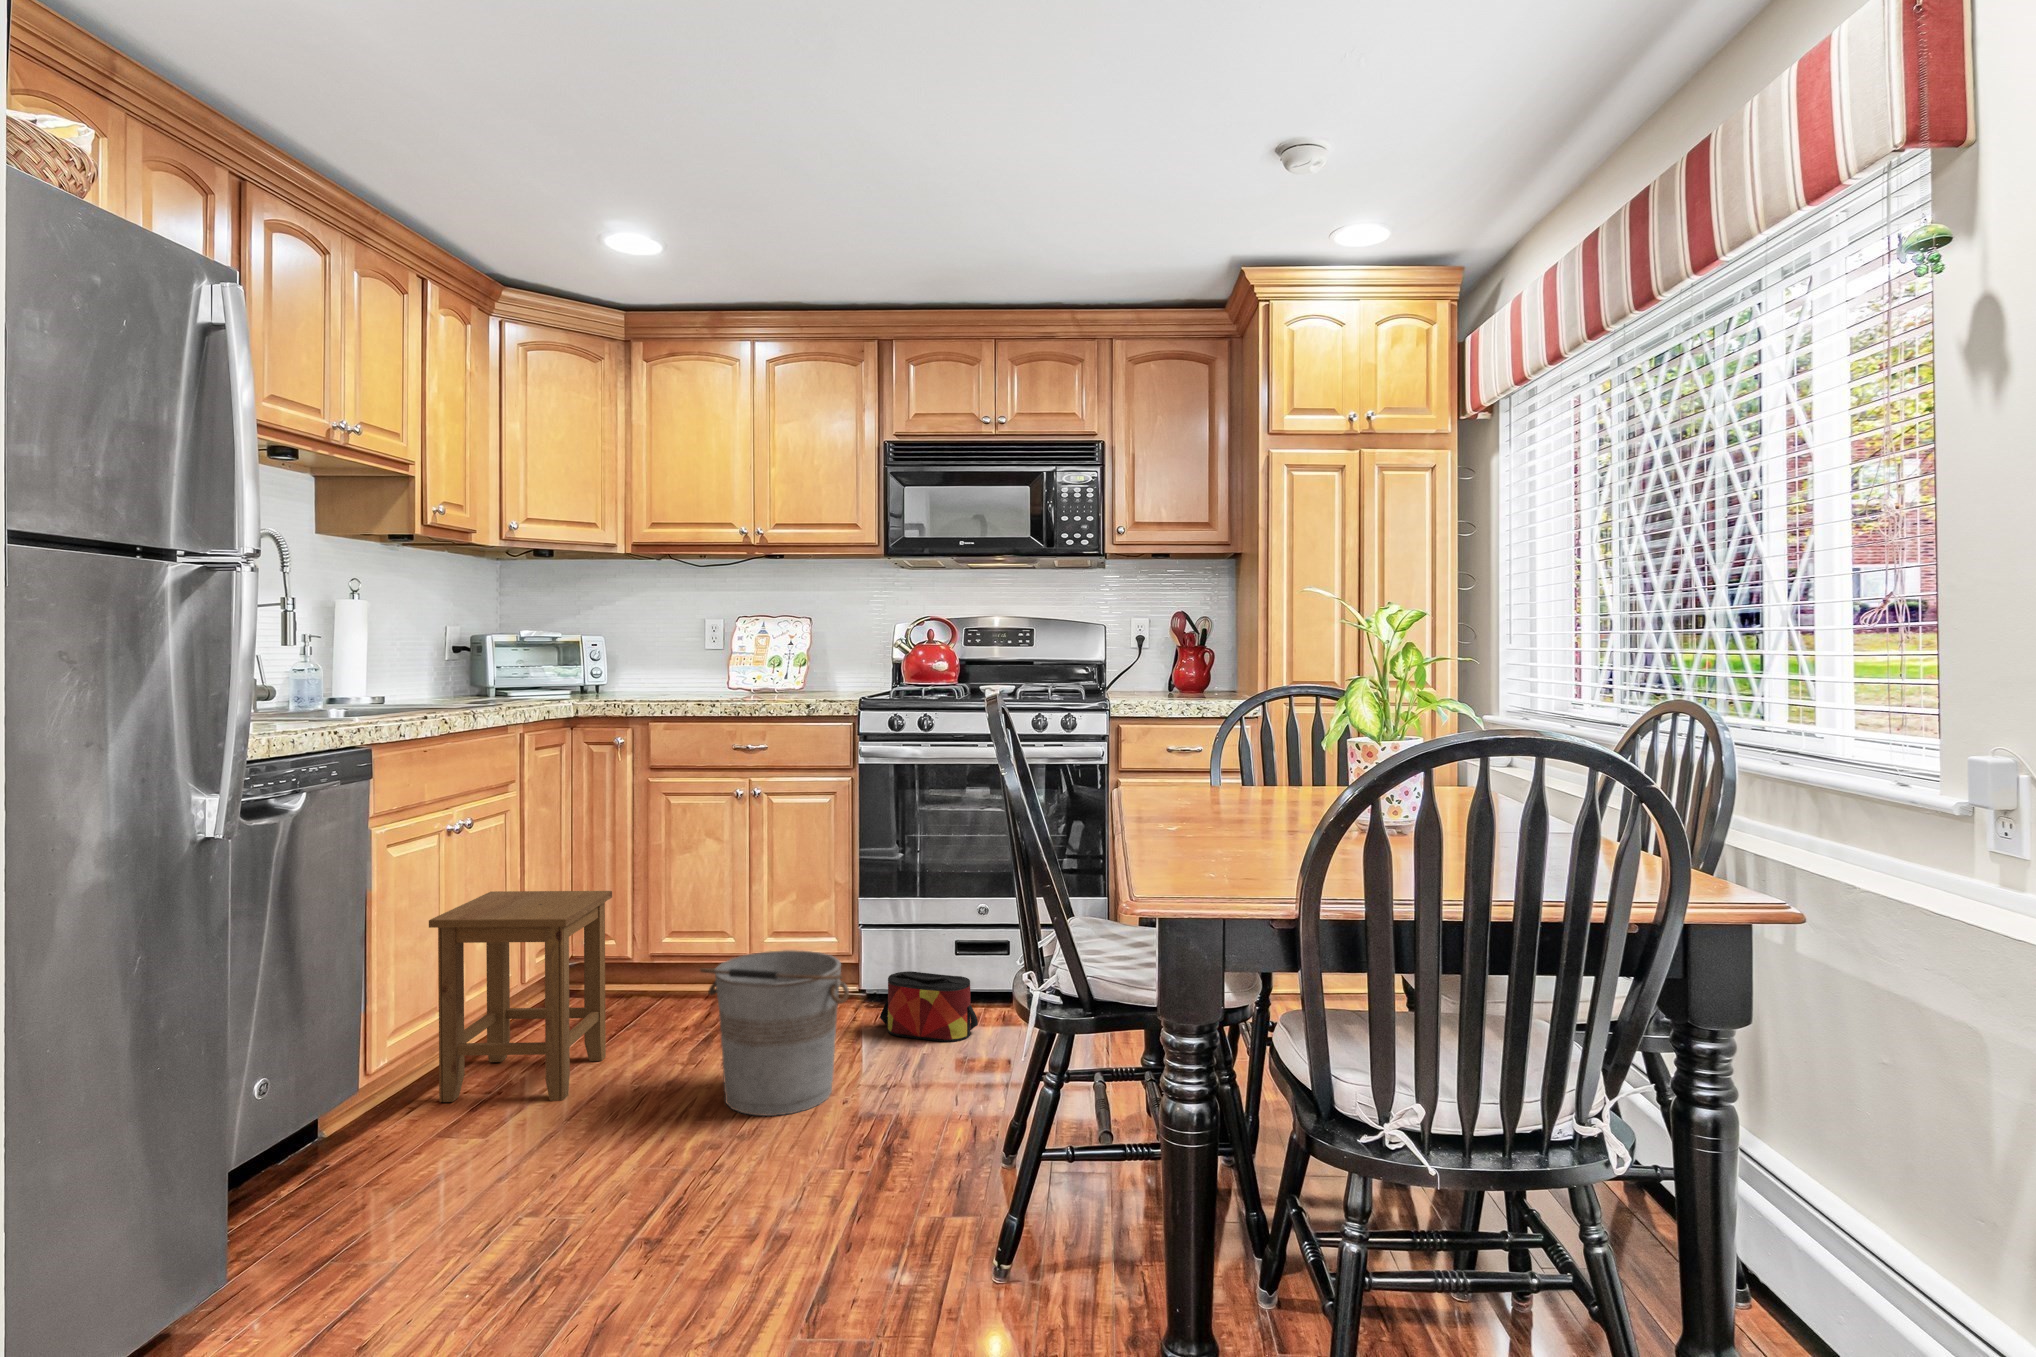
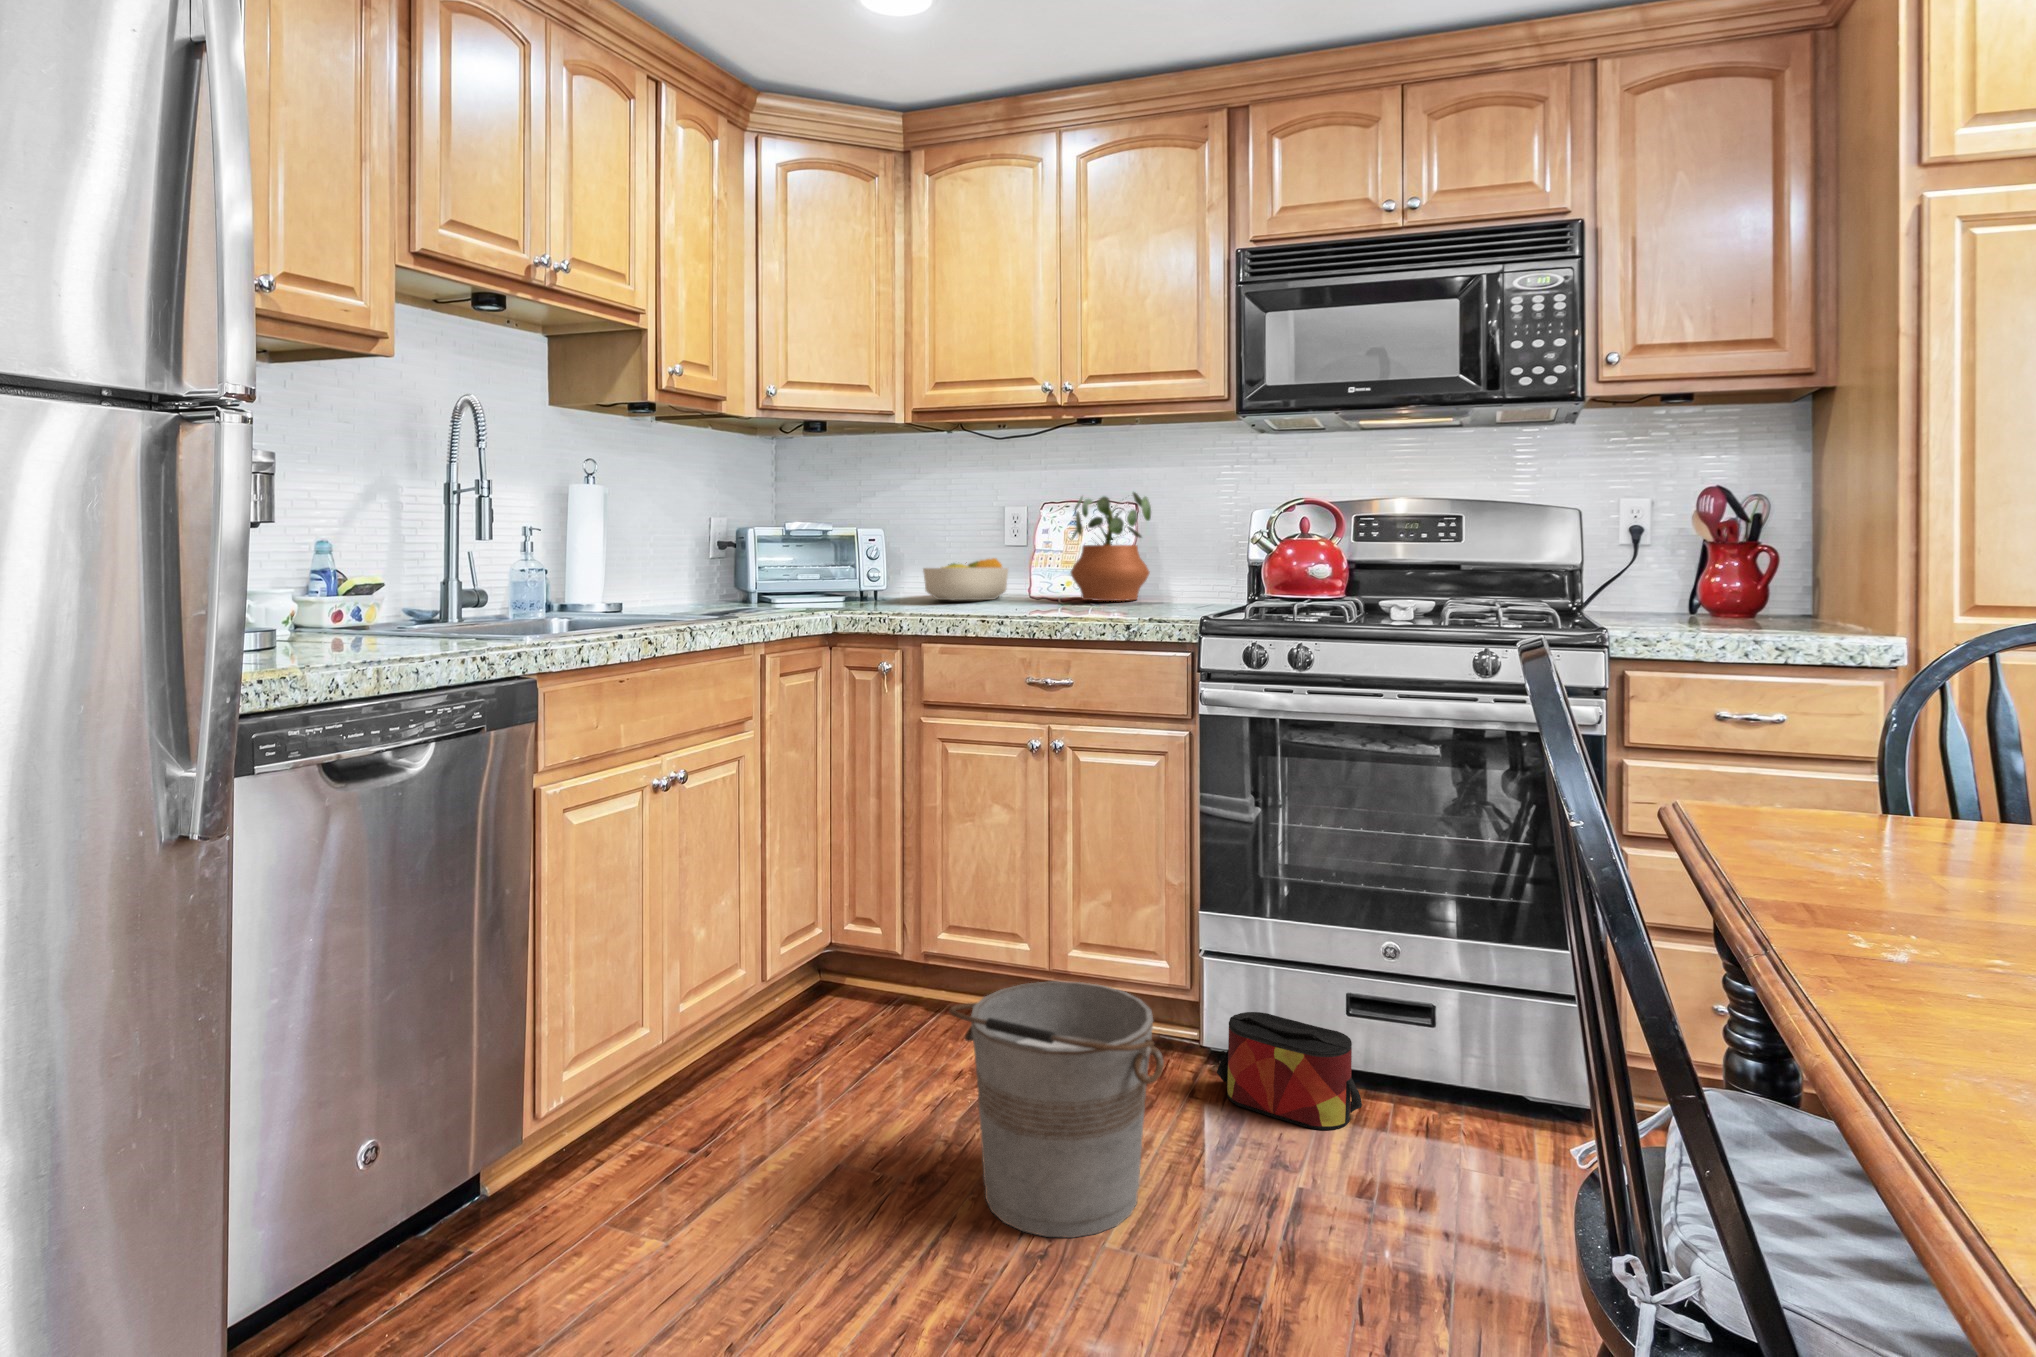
potted plant: none [755,606,819,688] -> present [1071,492,1151,601]
fruit bowl: none [636,652,706,689] -> present [923,558,1008,600]
stool: present [429,891,612,1102] -> none [623,859,860,1154]

